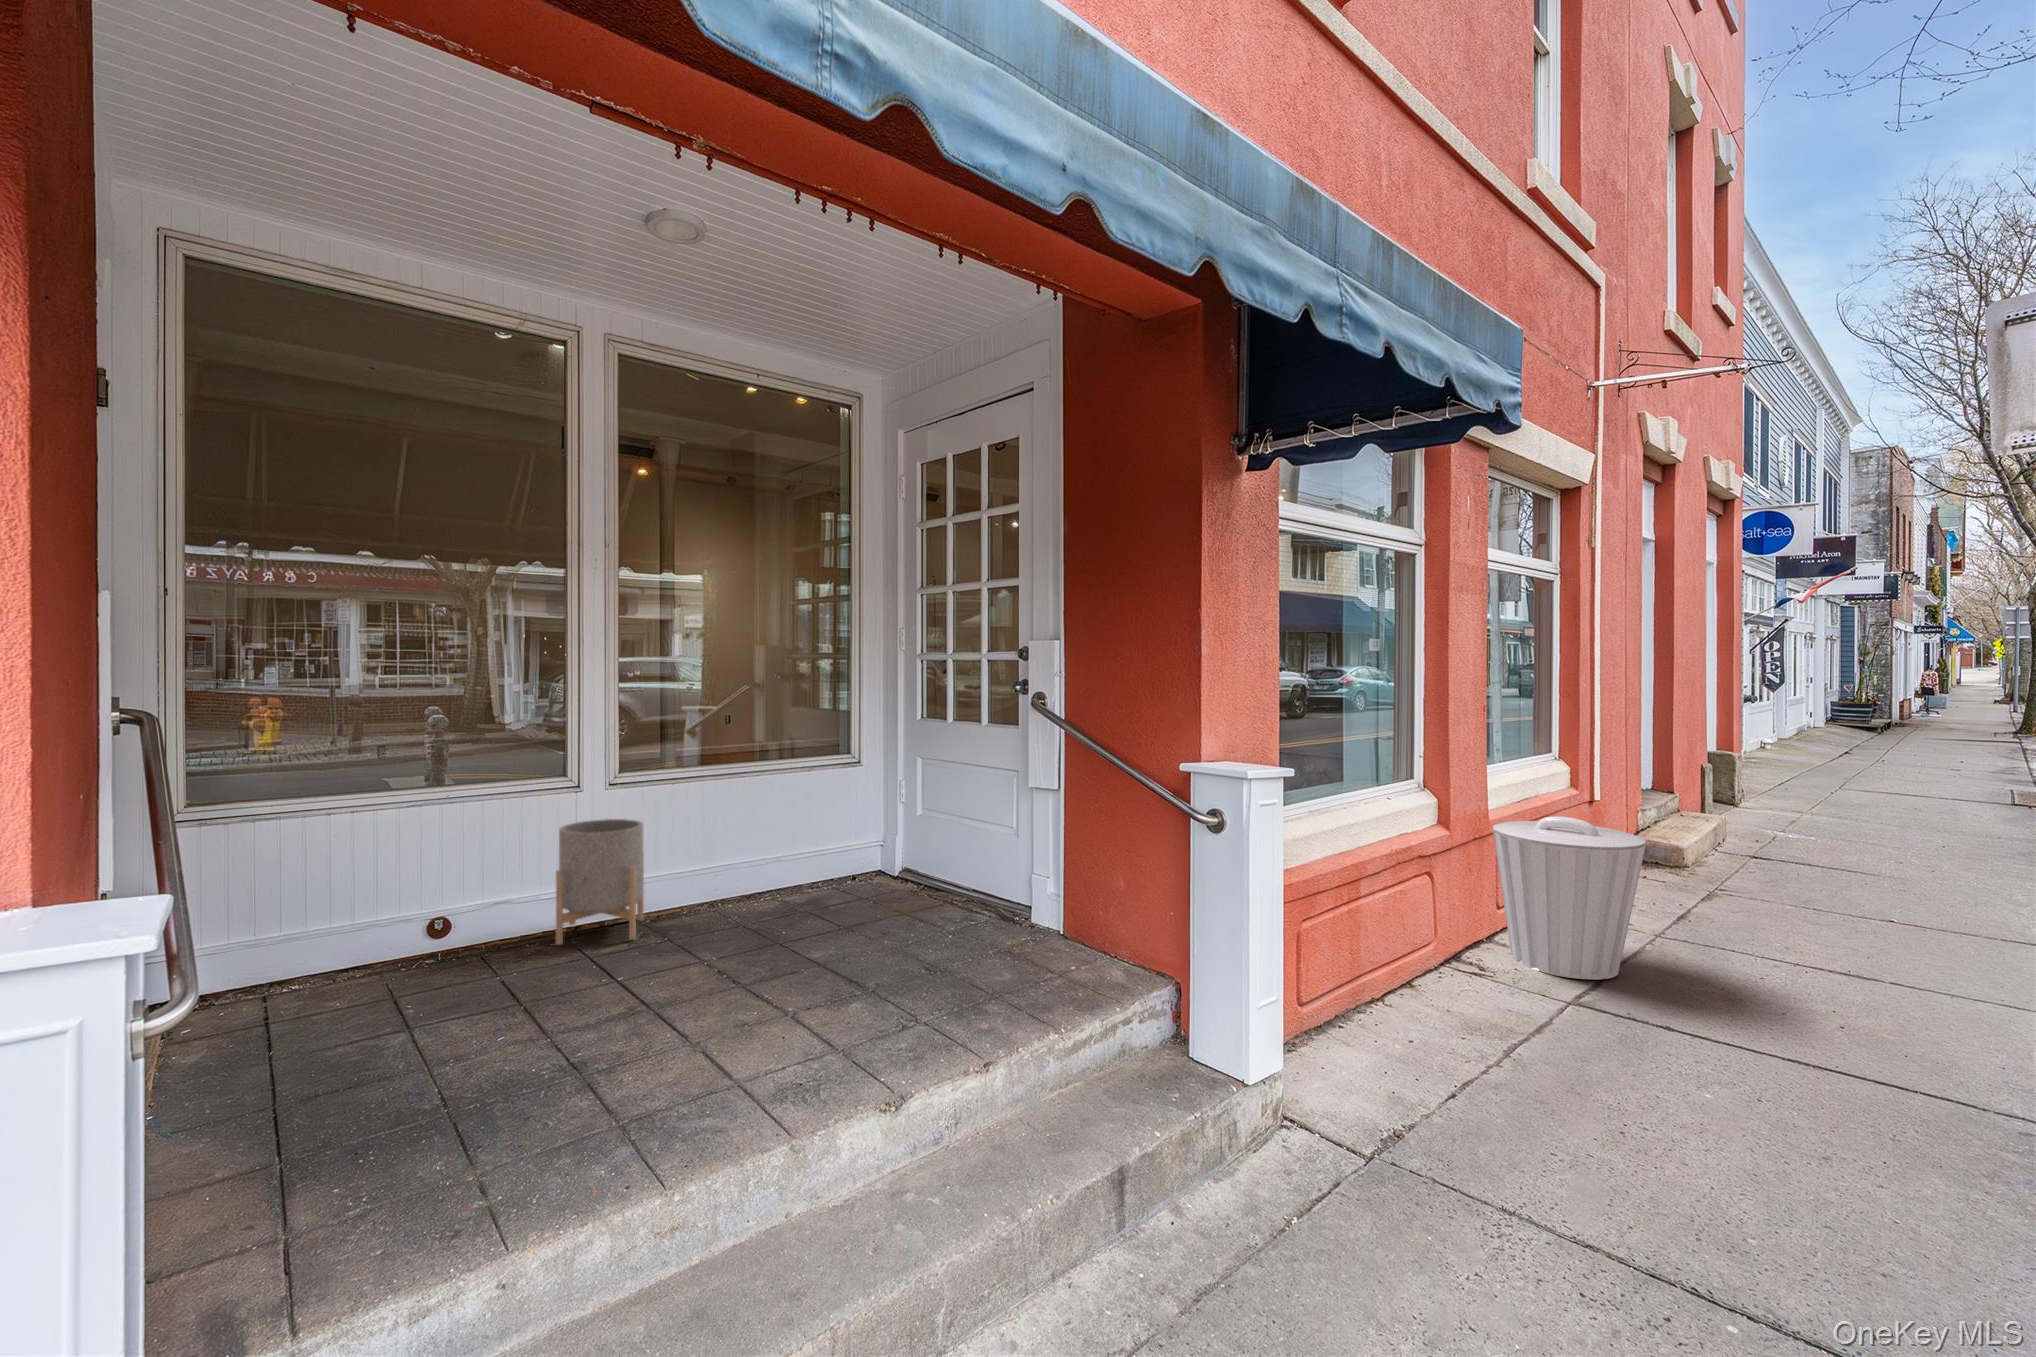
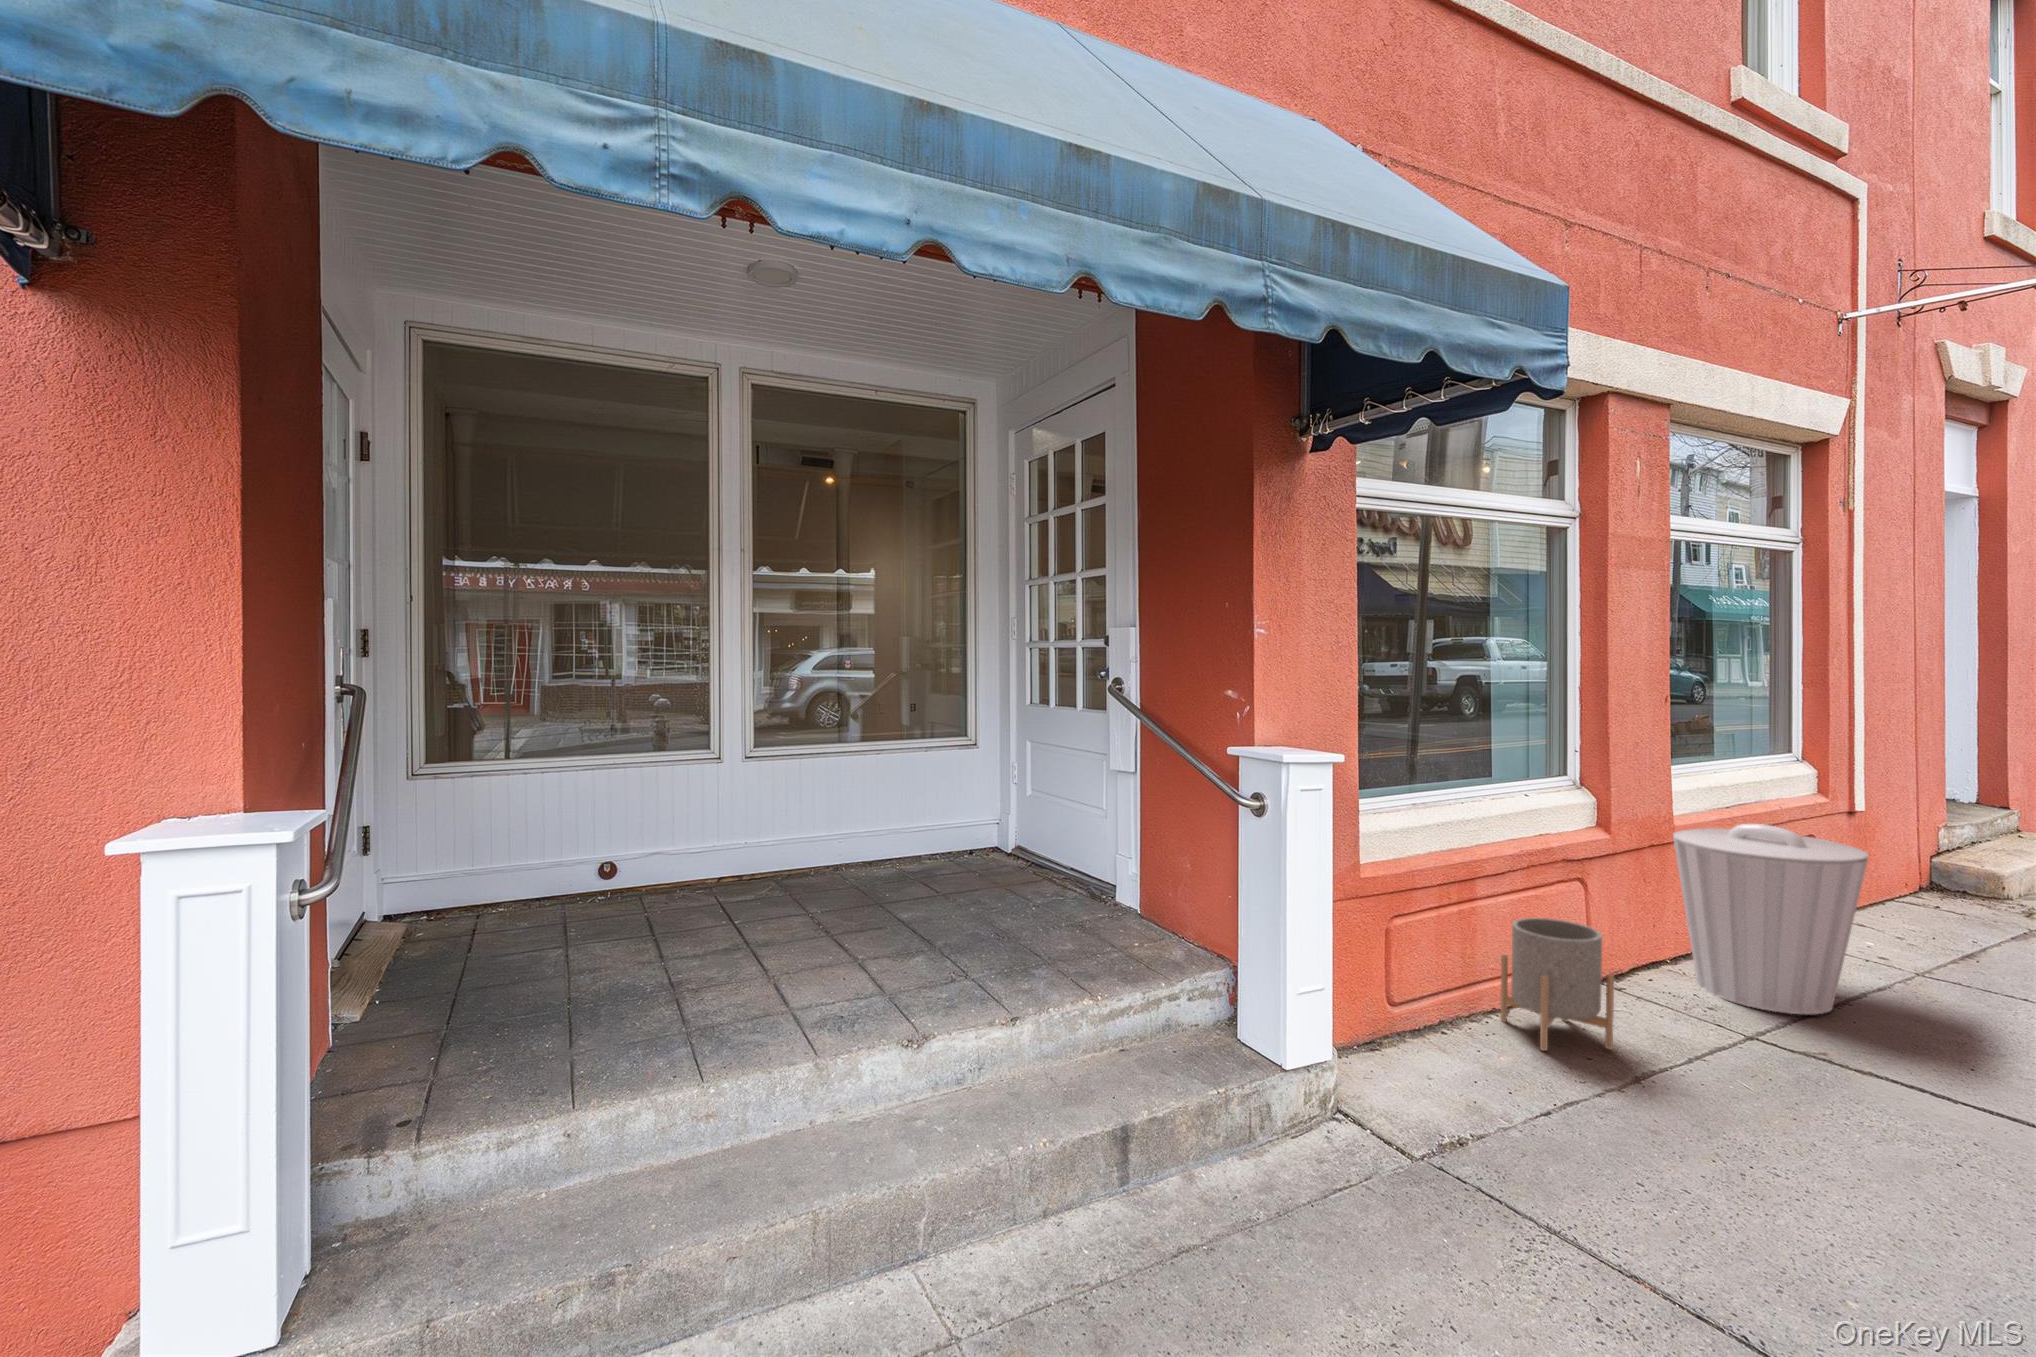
planter: present [556,819,644,945] -> present [1500,918,1614,1051]

